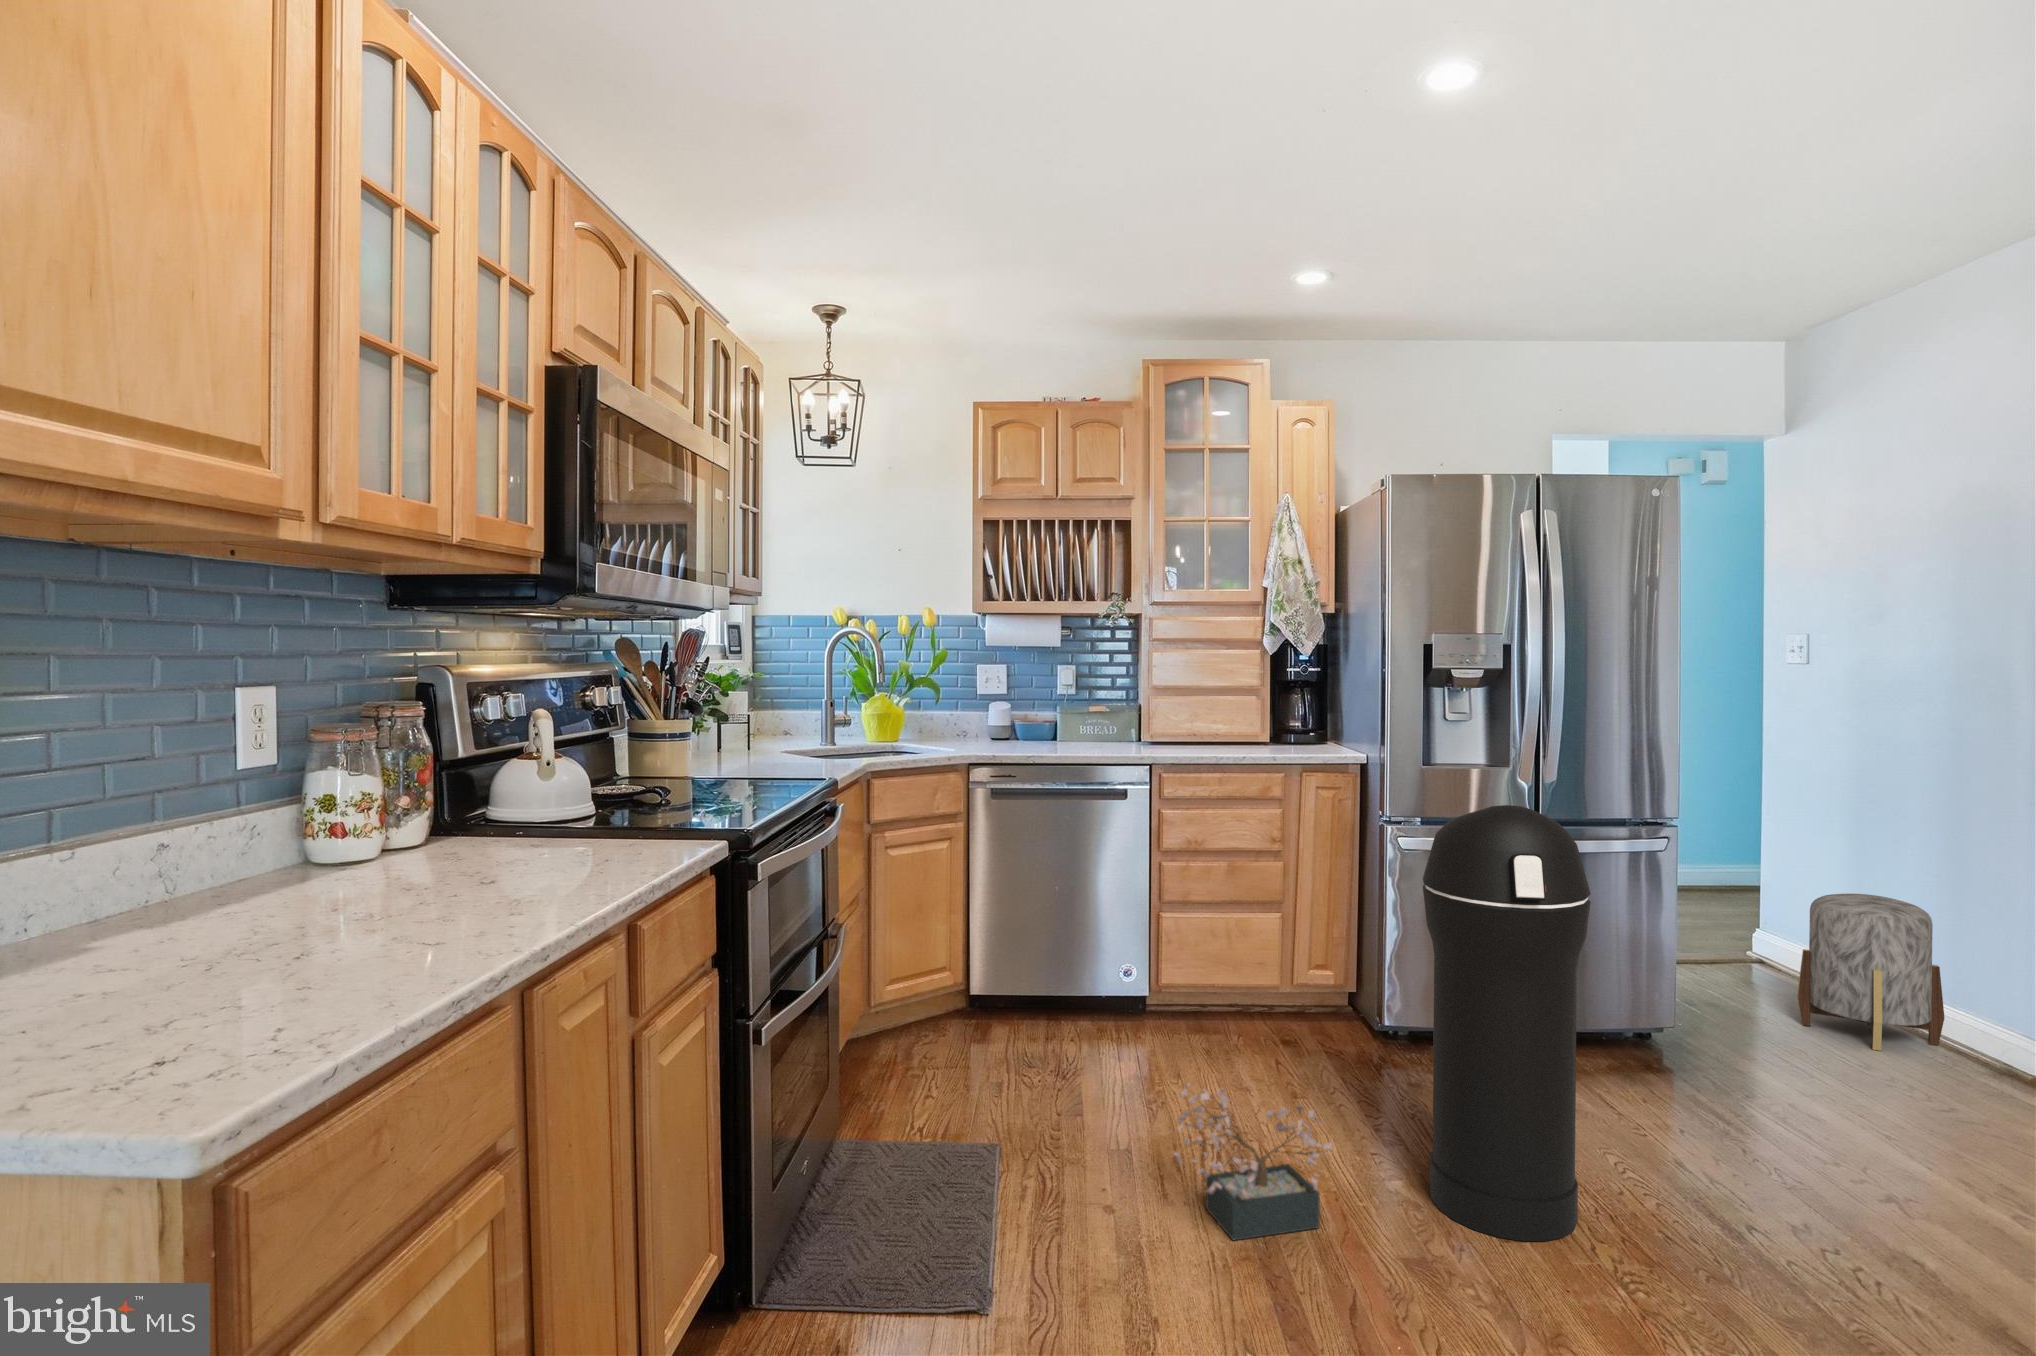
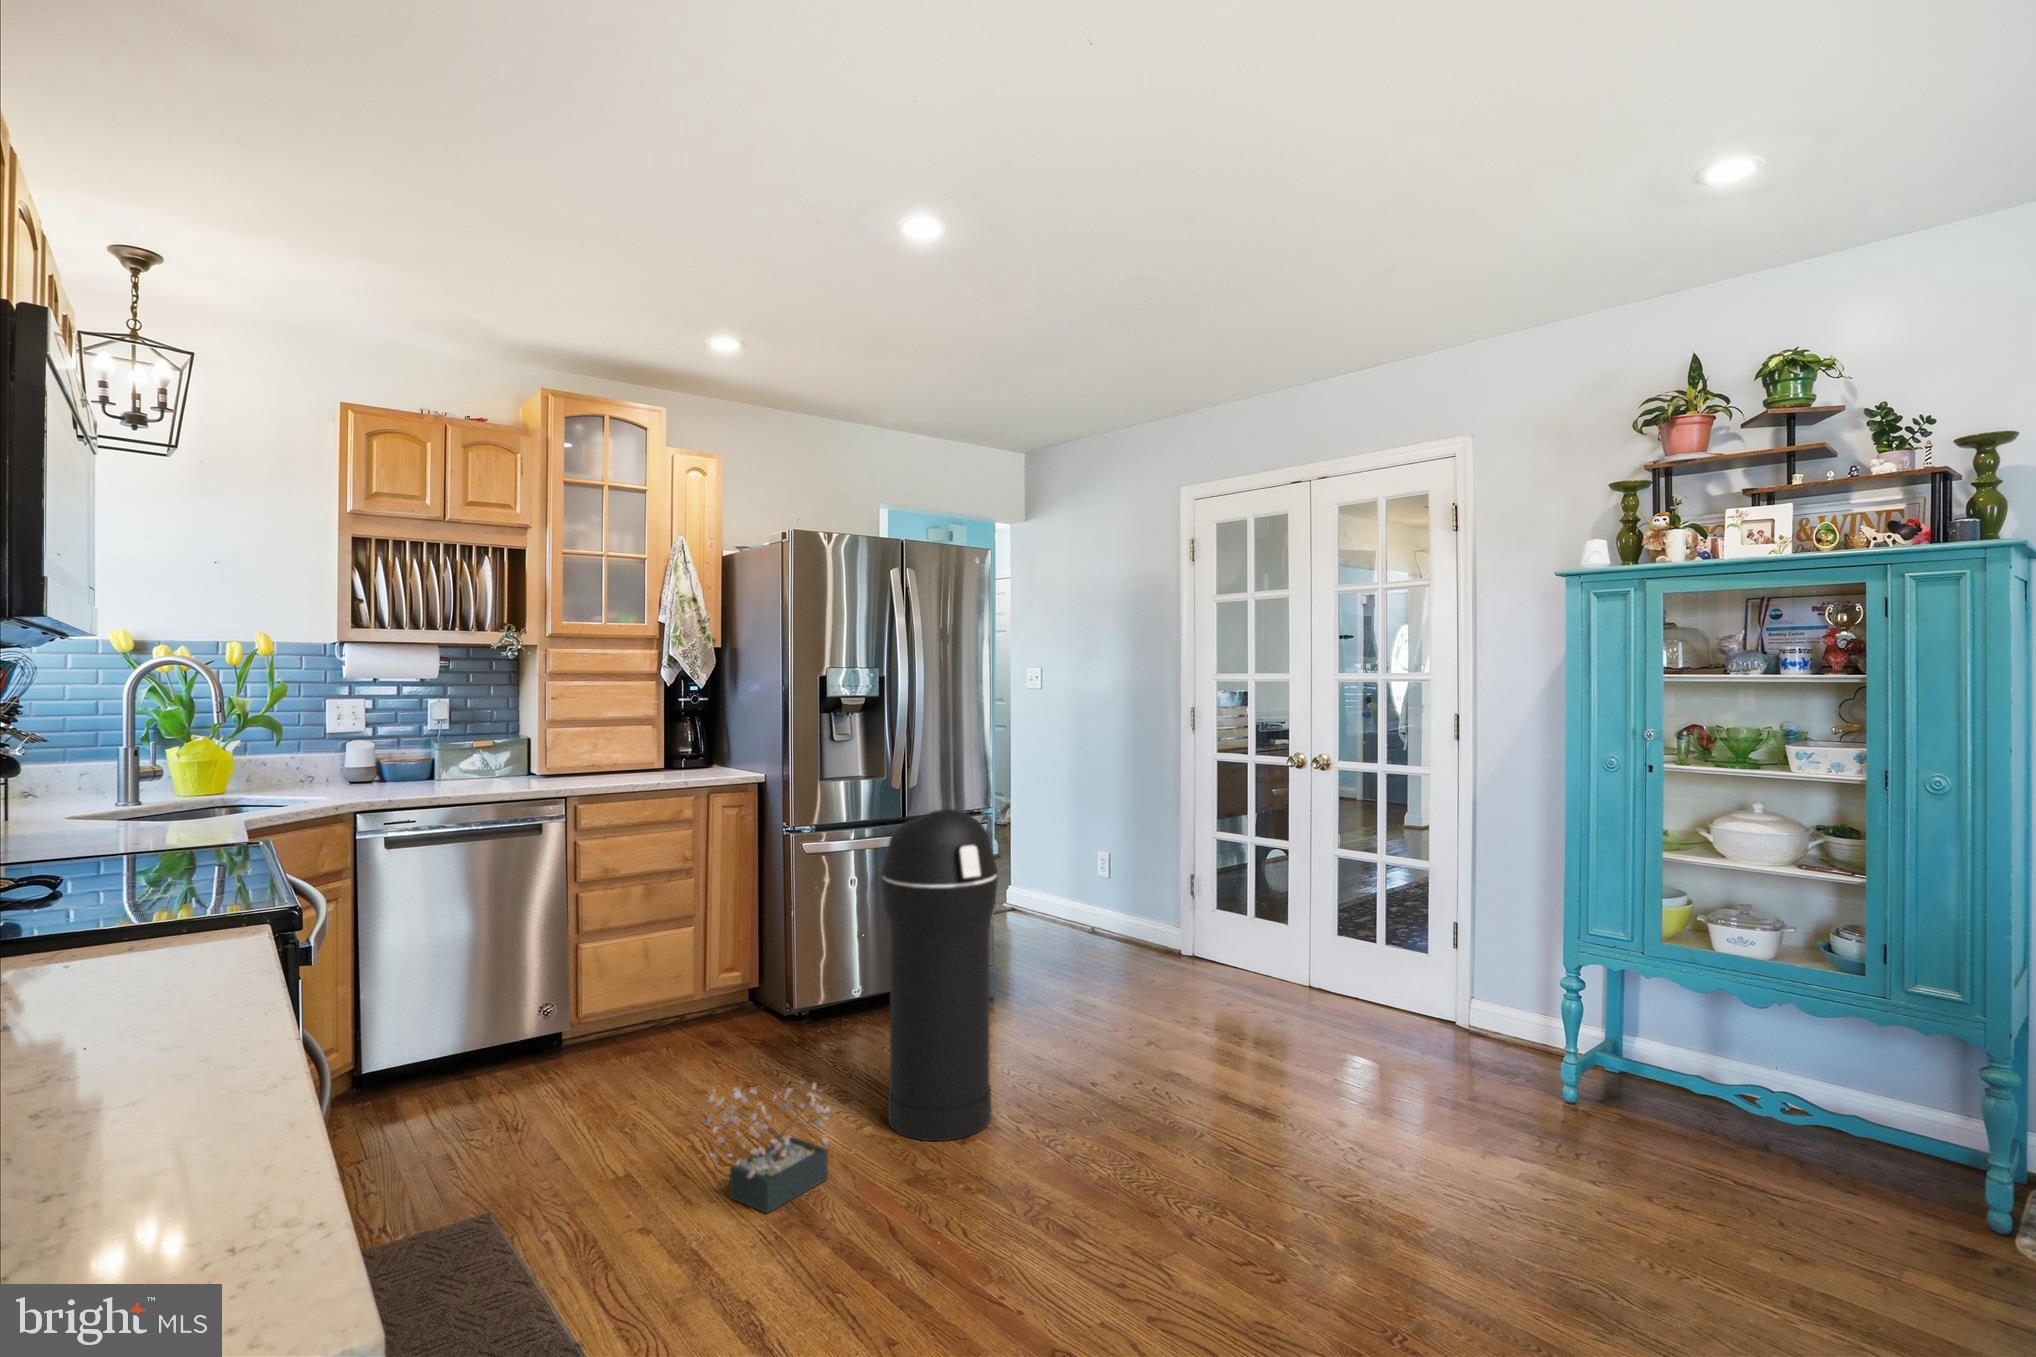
stool: present [1797,894,1945,1051] -> none [1046,848,1123,953]

